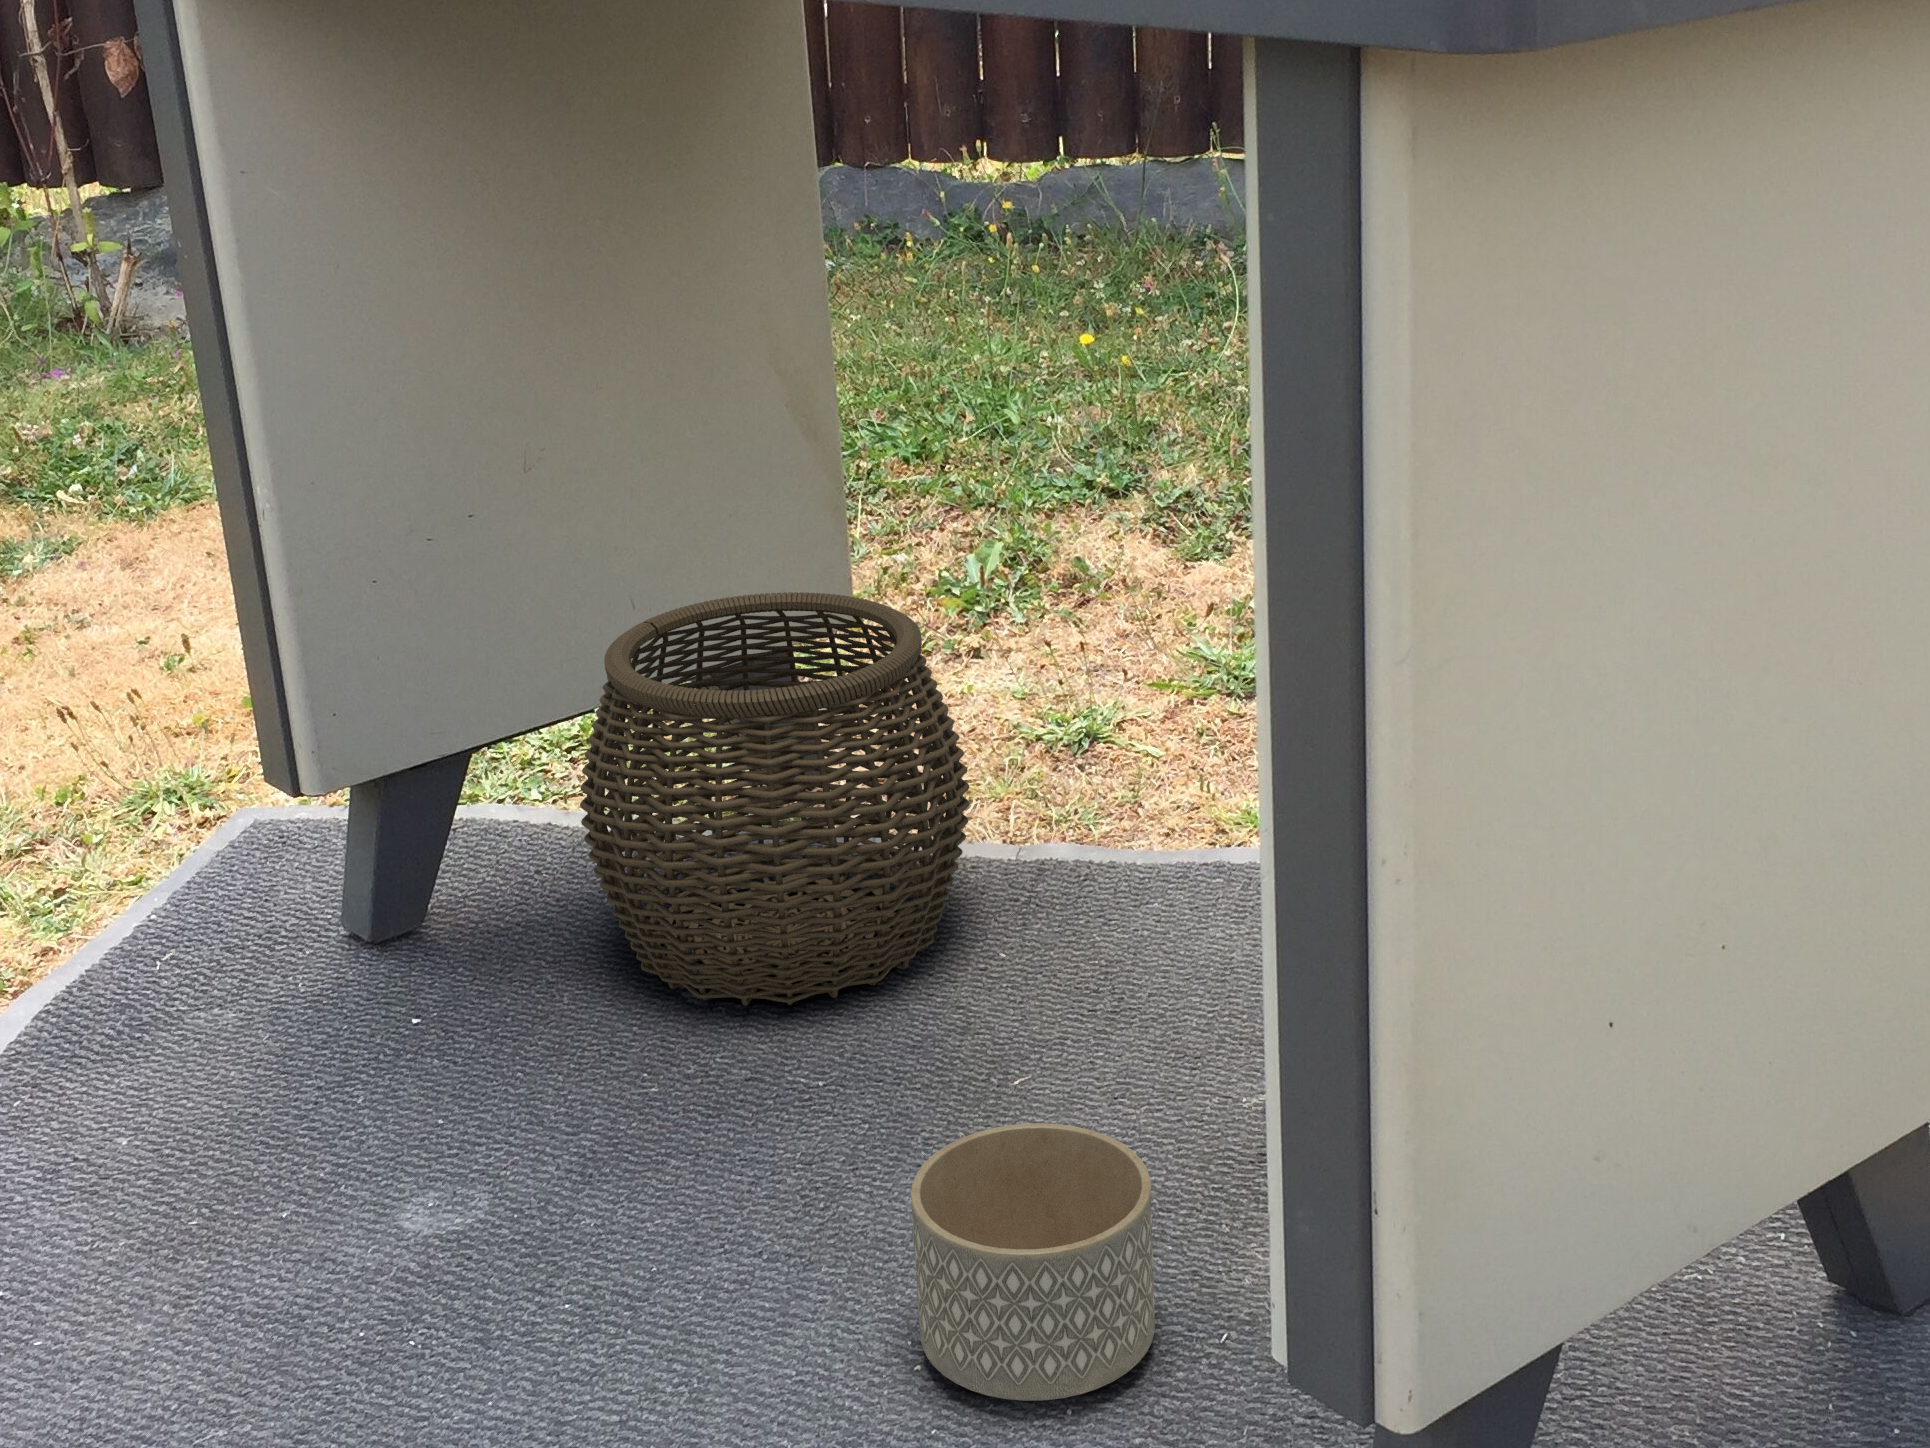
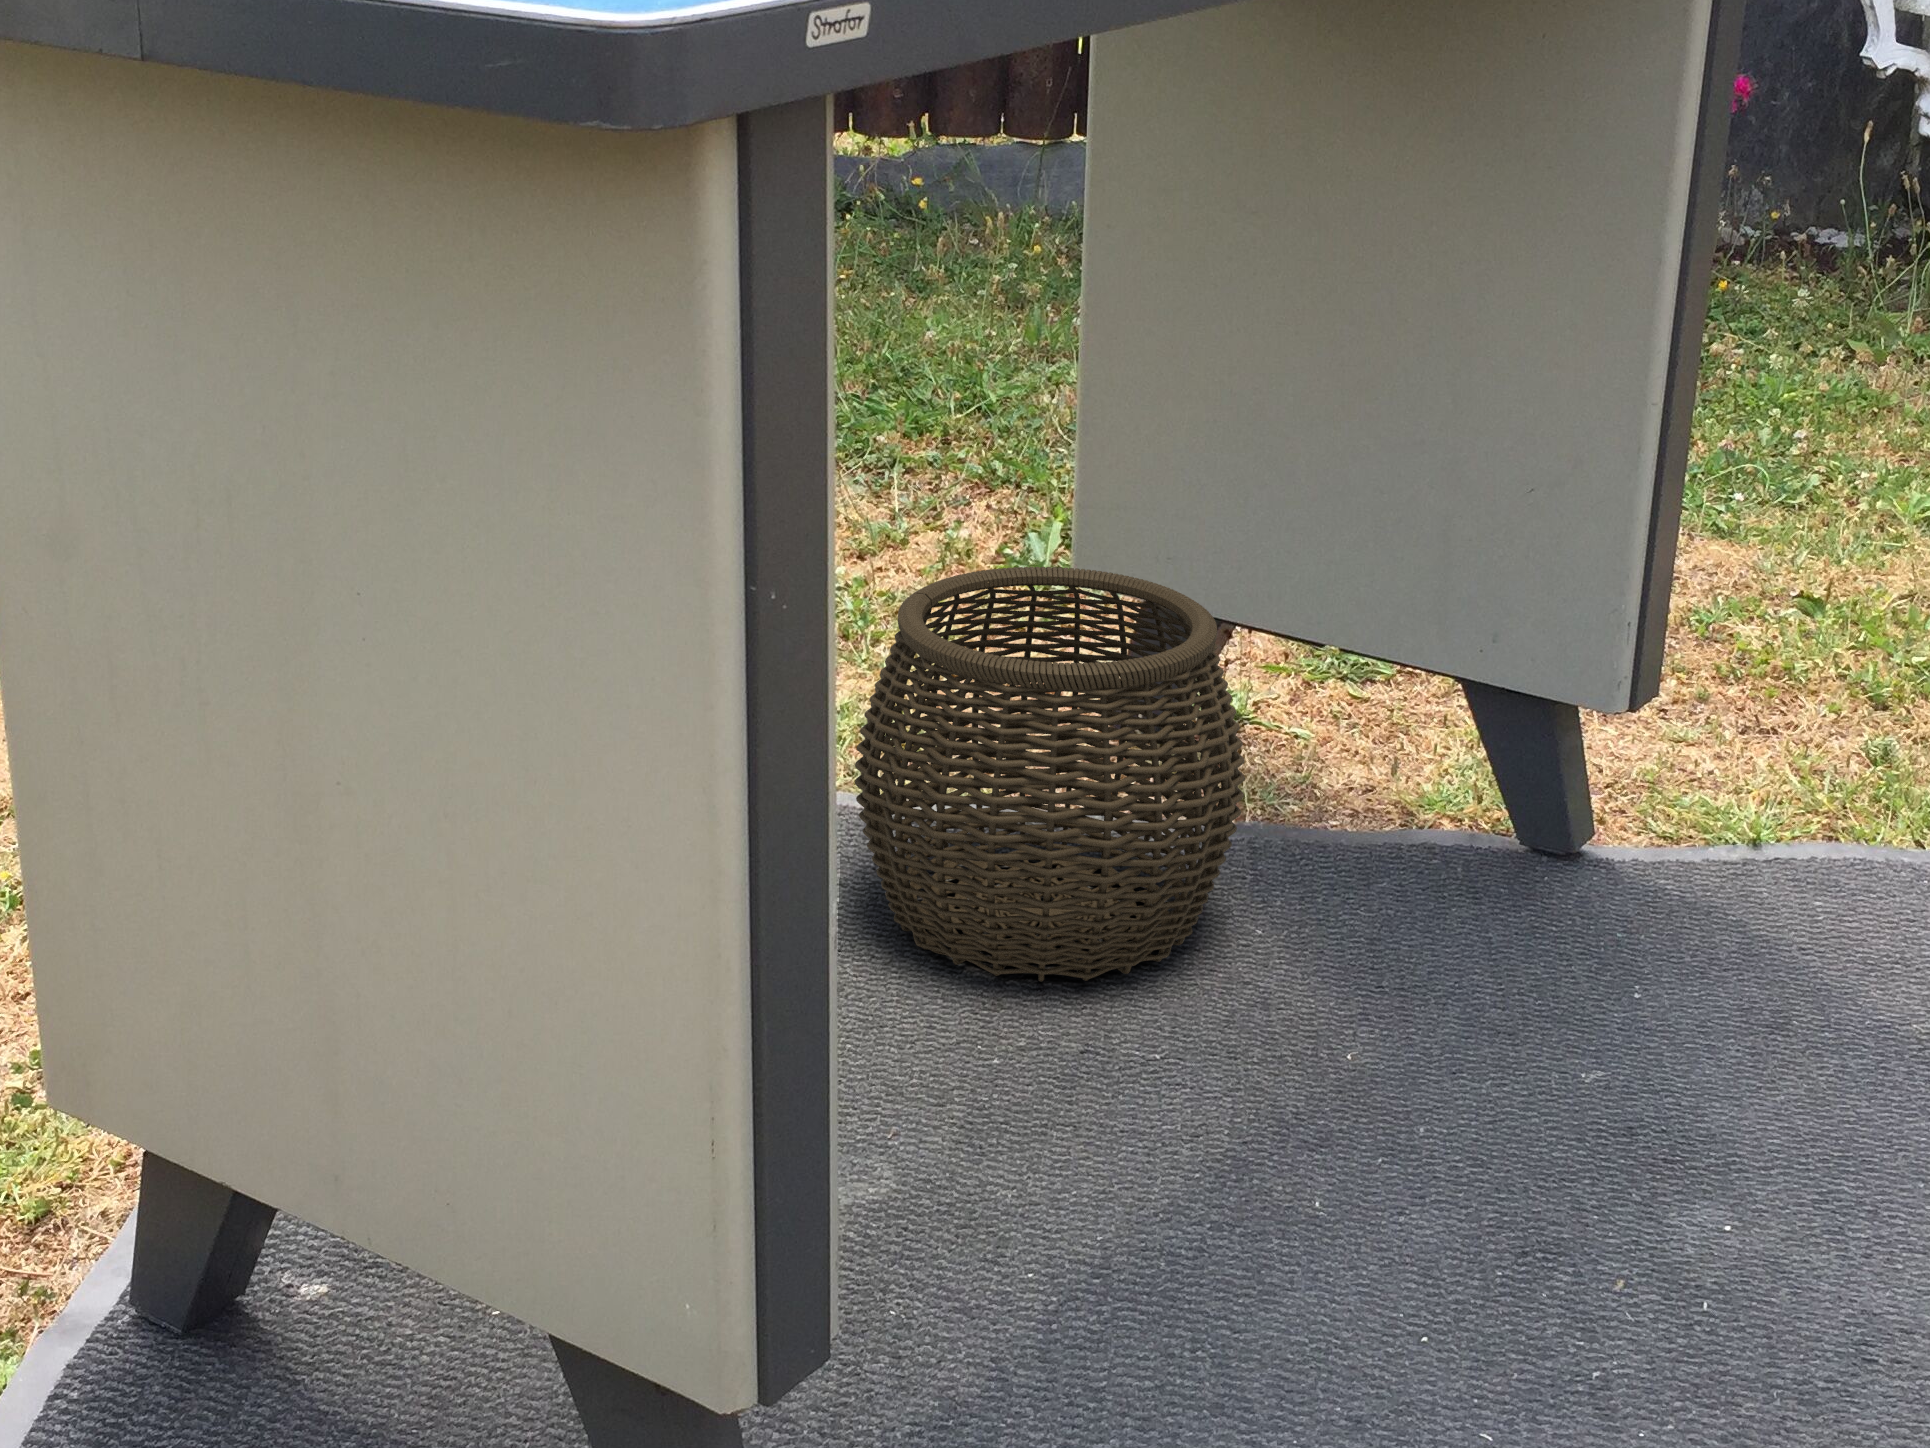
planter: present [911,1123,1155,1401] -> none [1407,1091,1665,1361]

